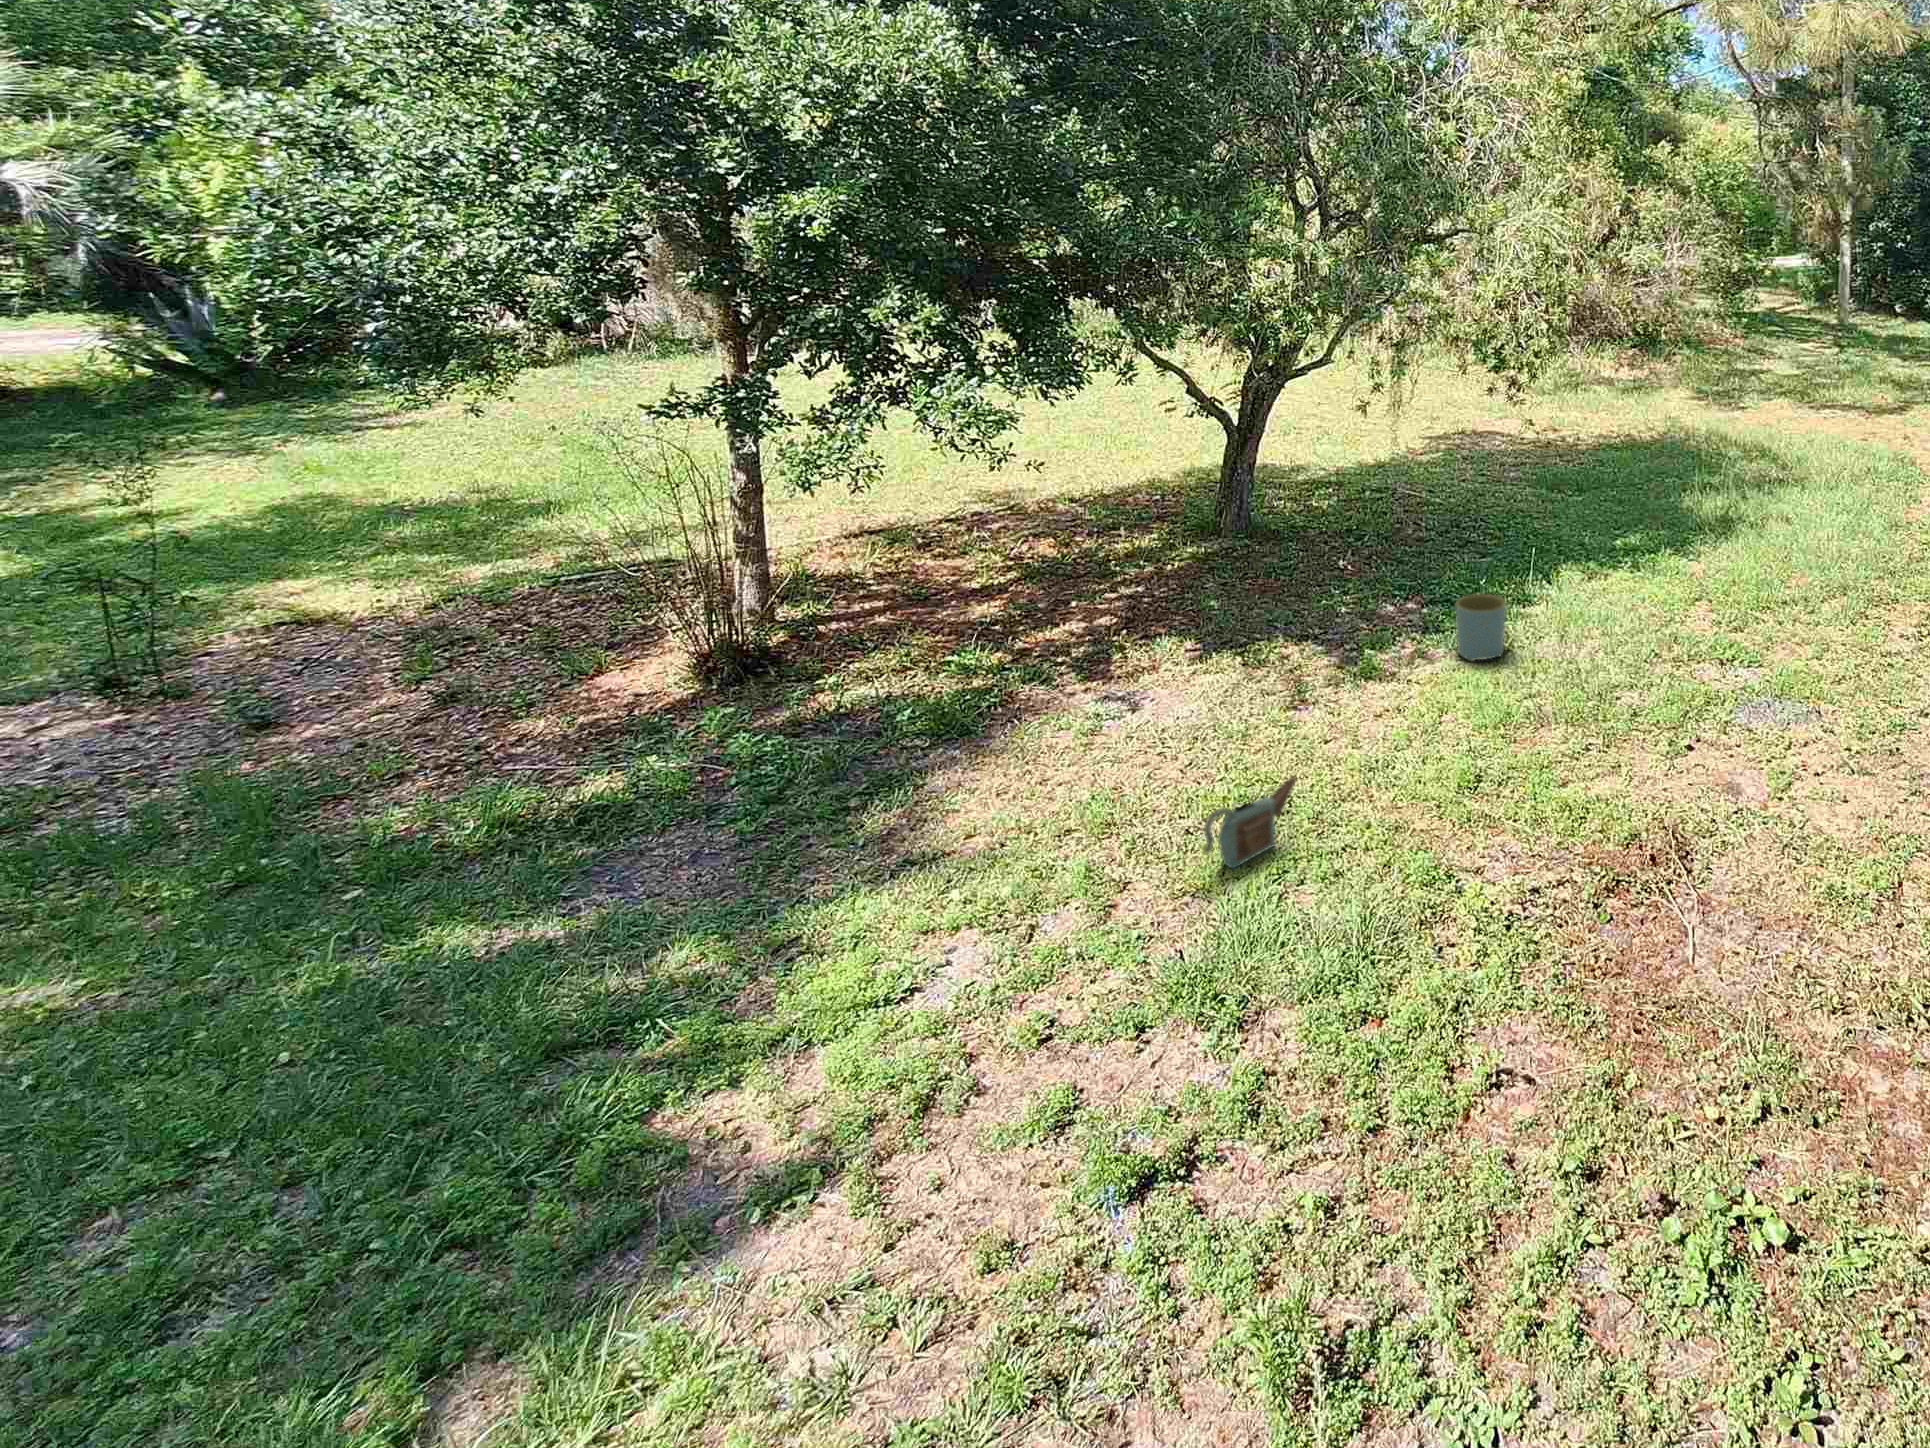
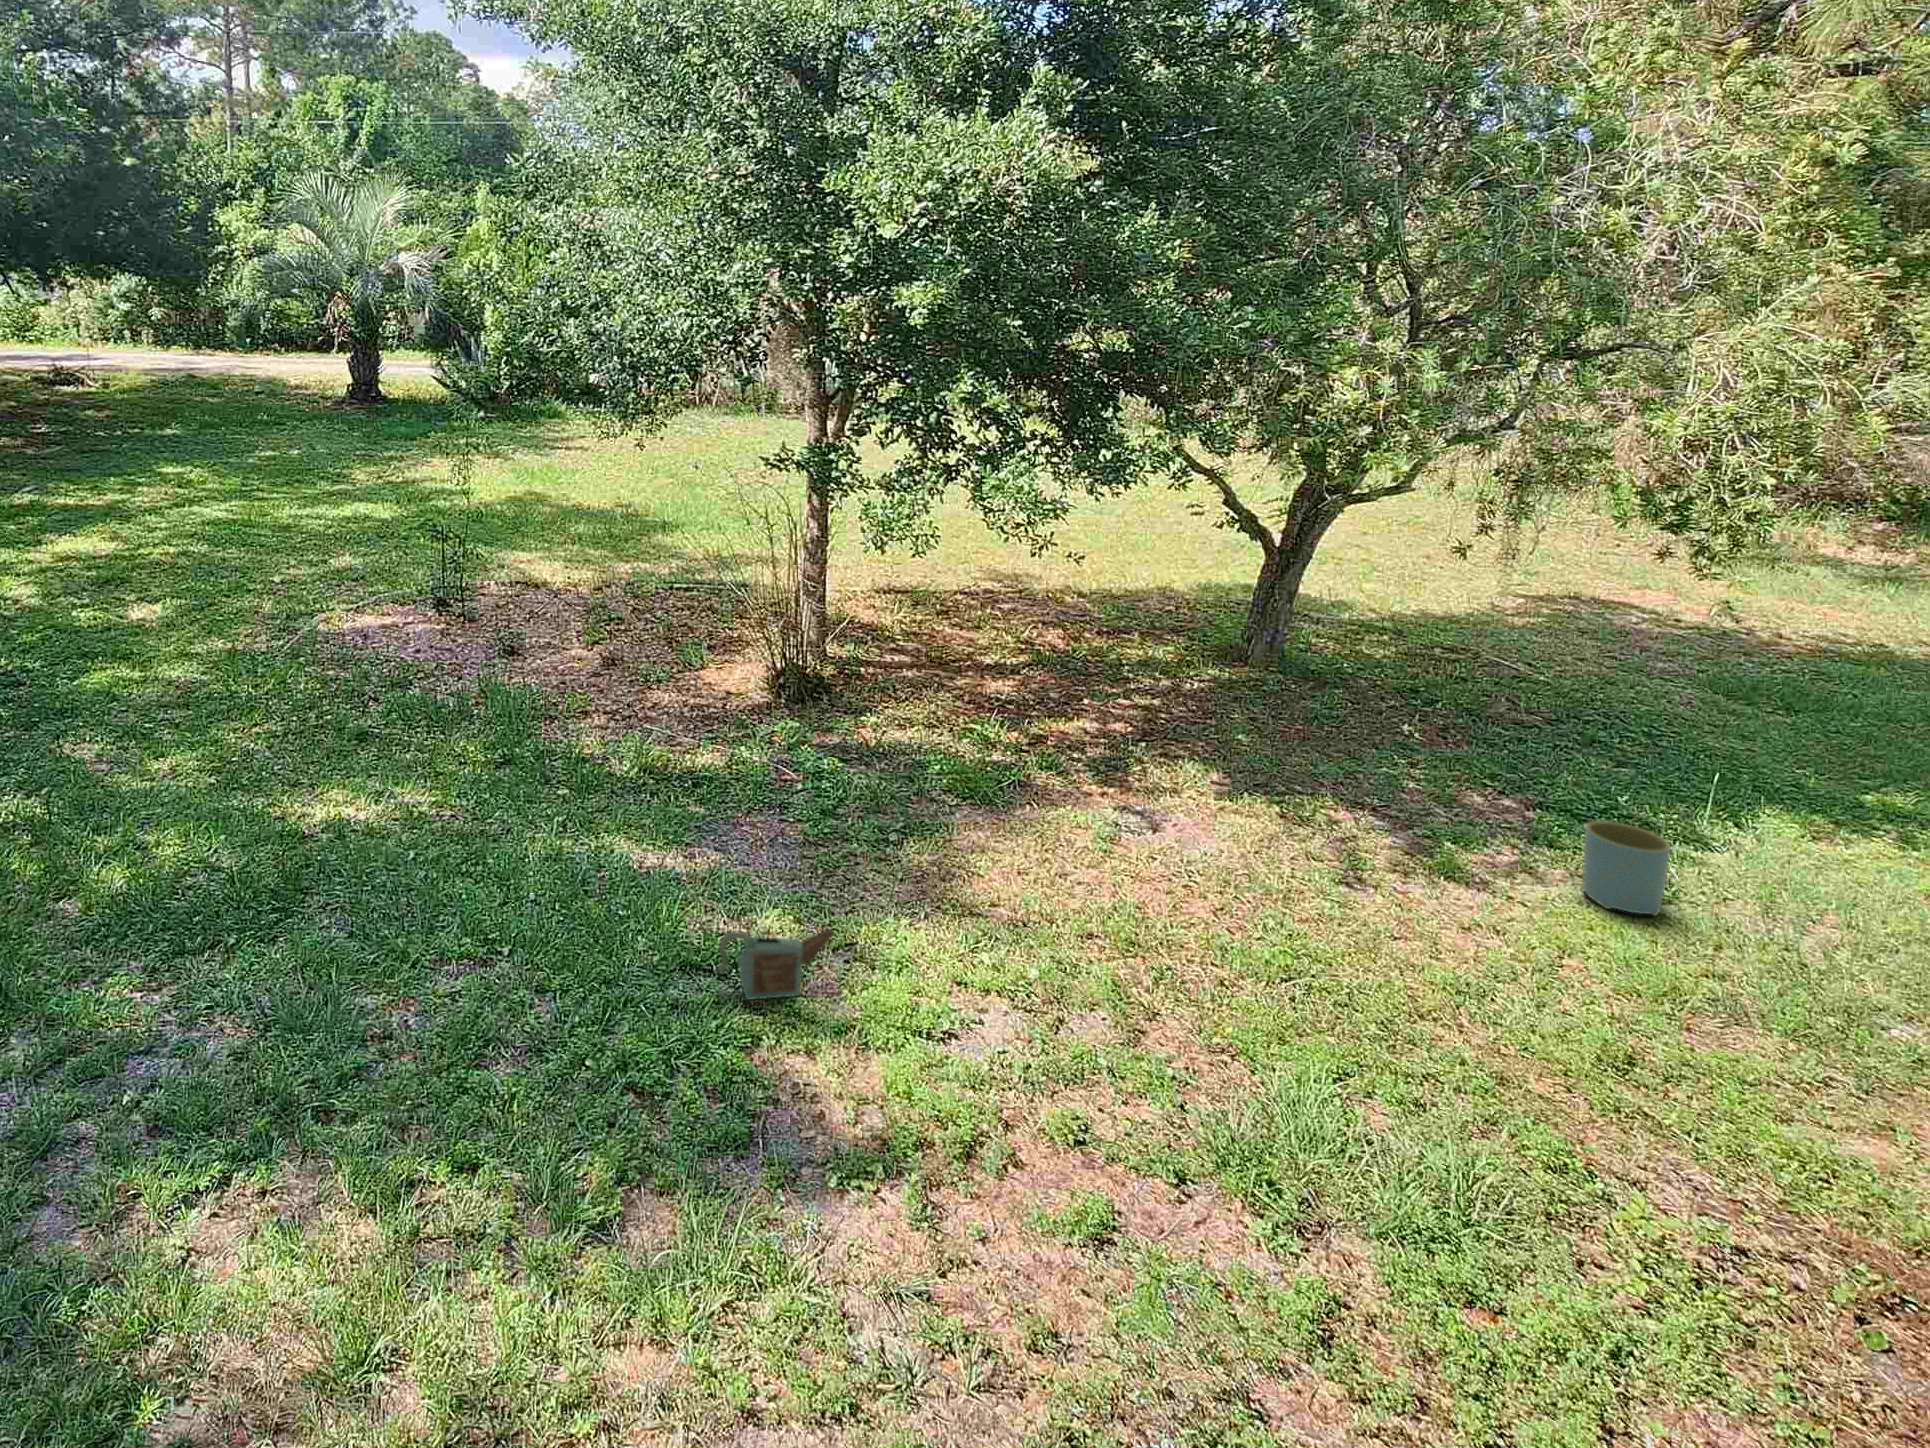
watering can: present [1204,777,1297,868] -> present [718,929,836,1000]

